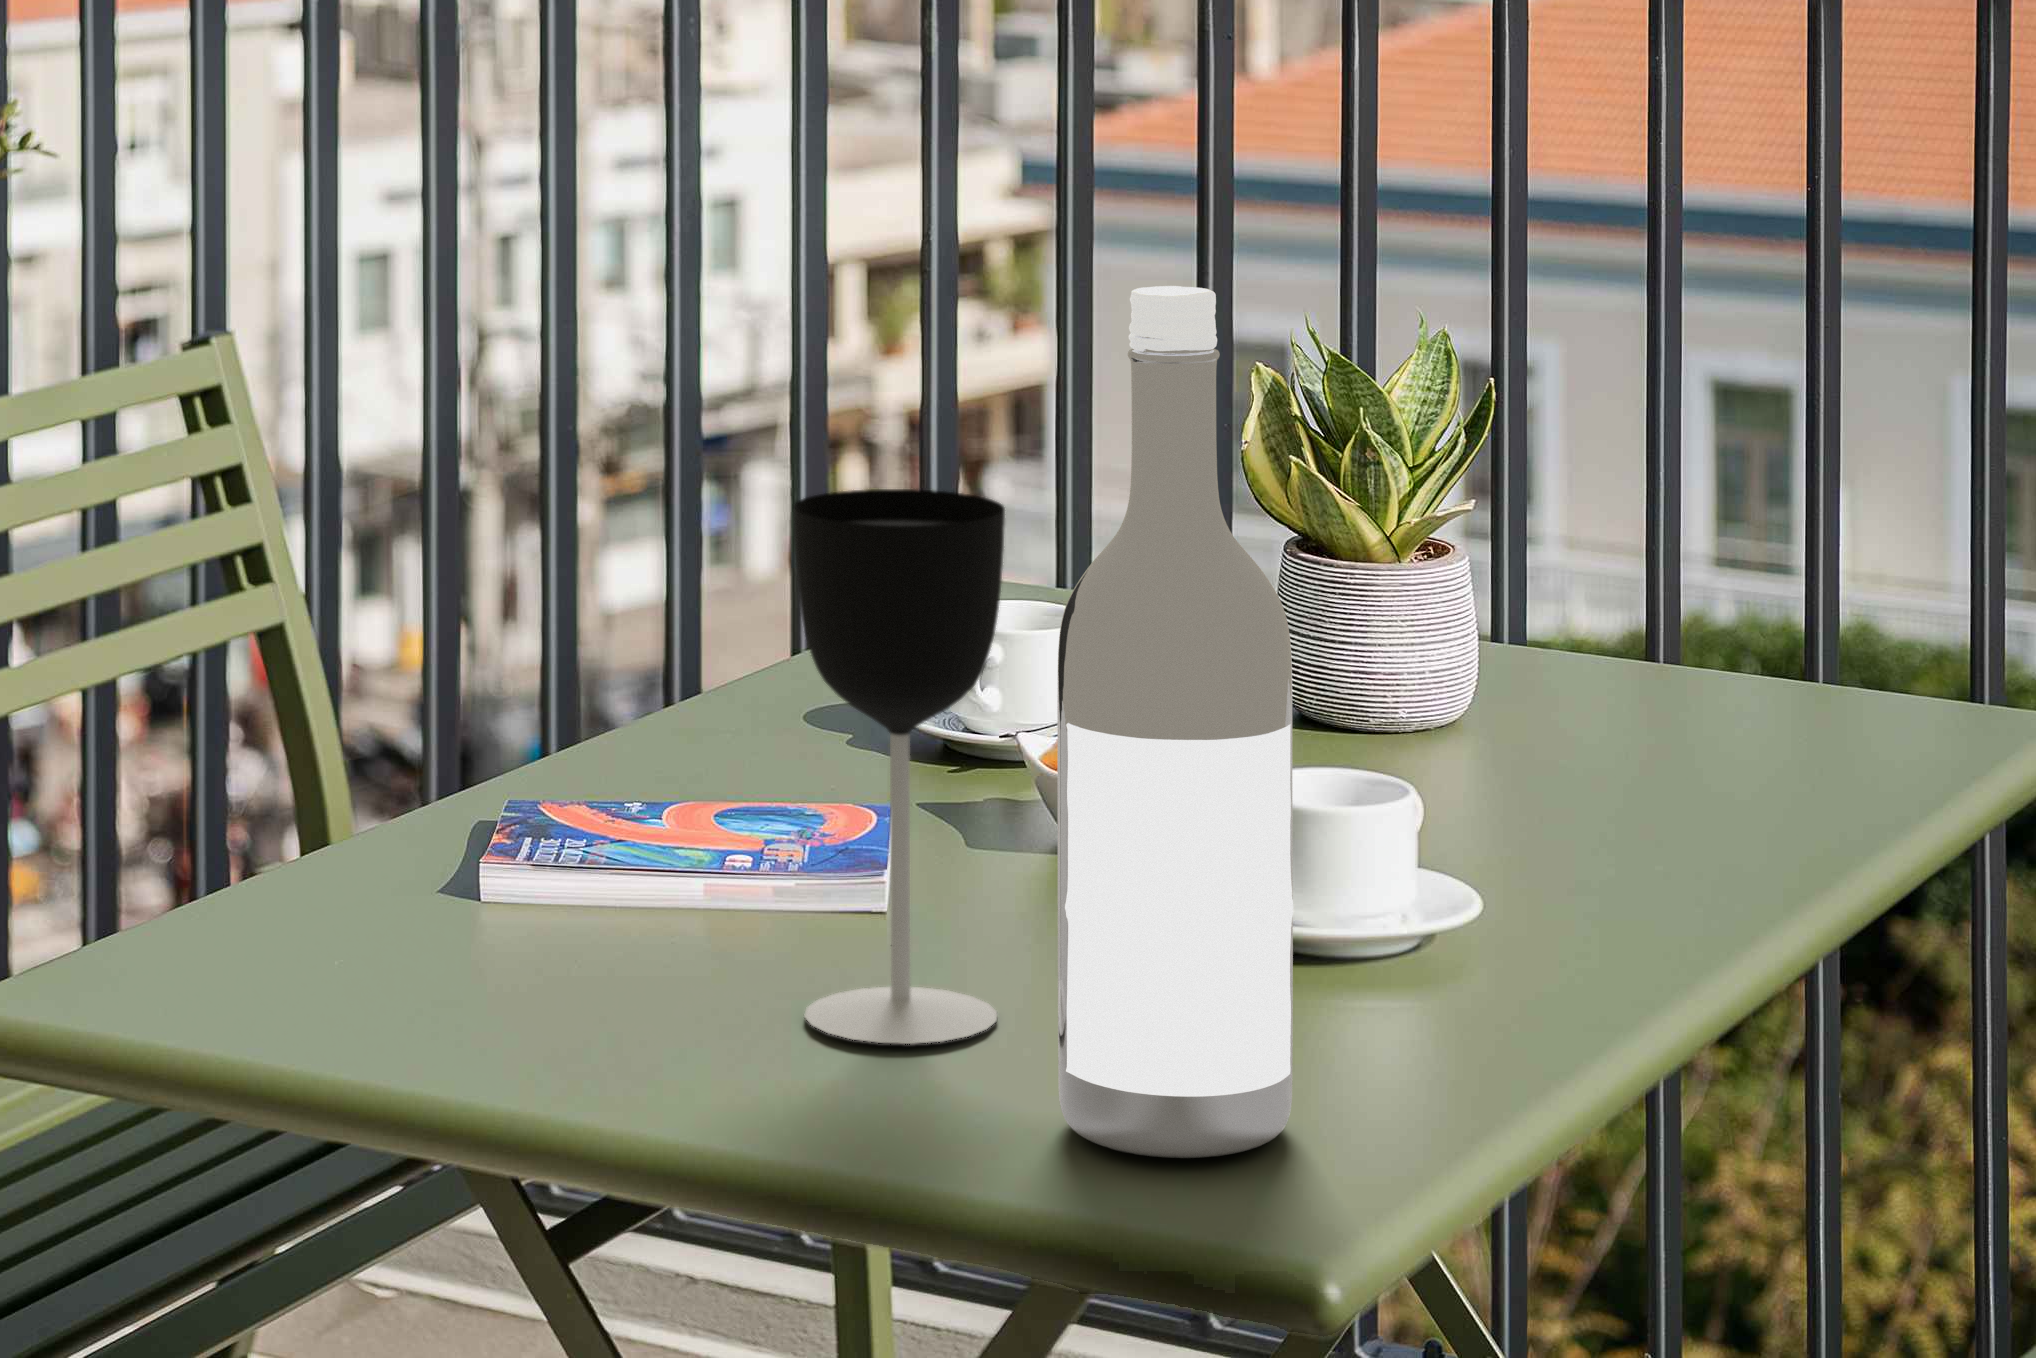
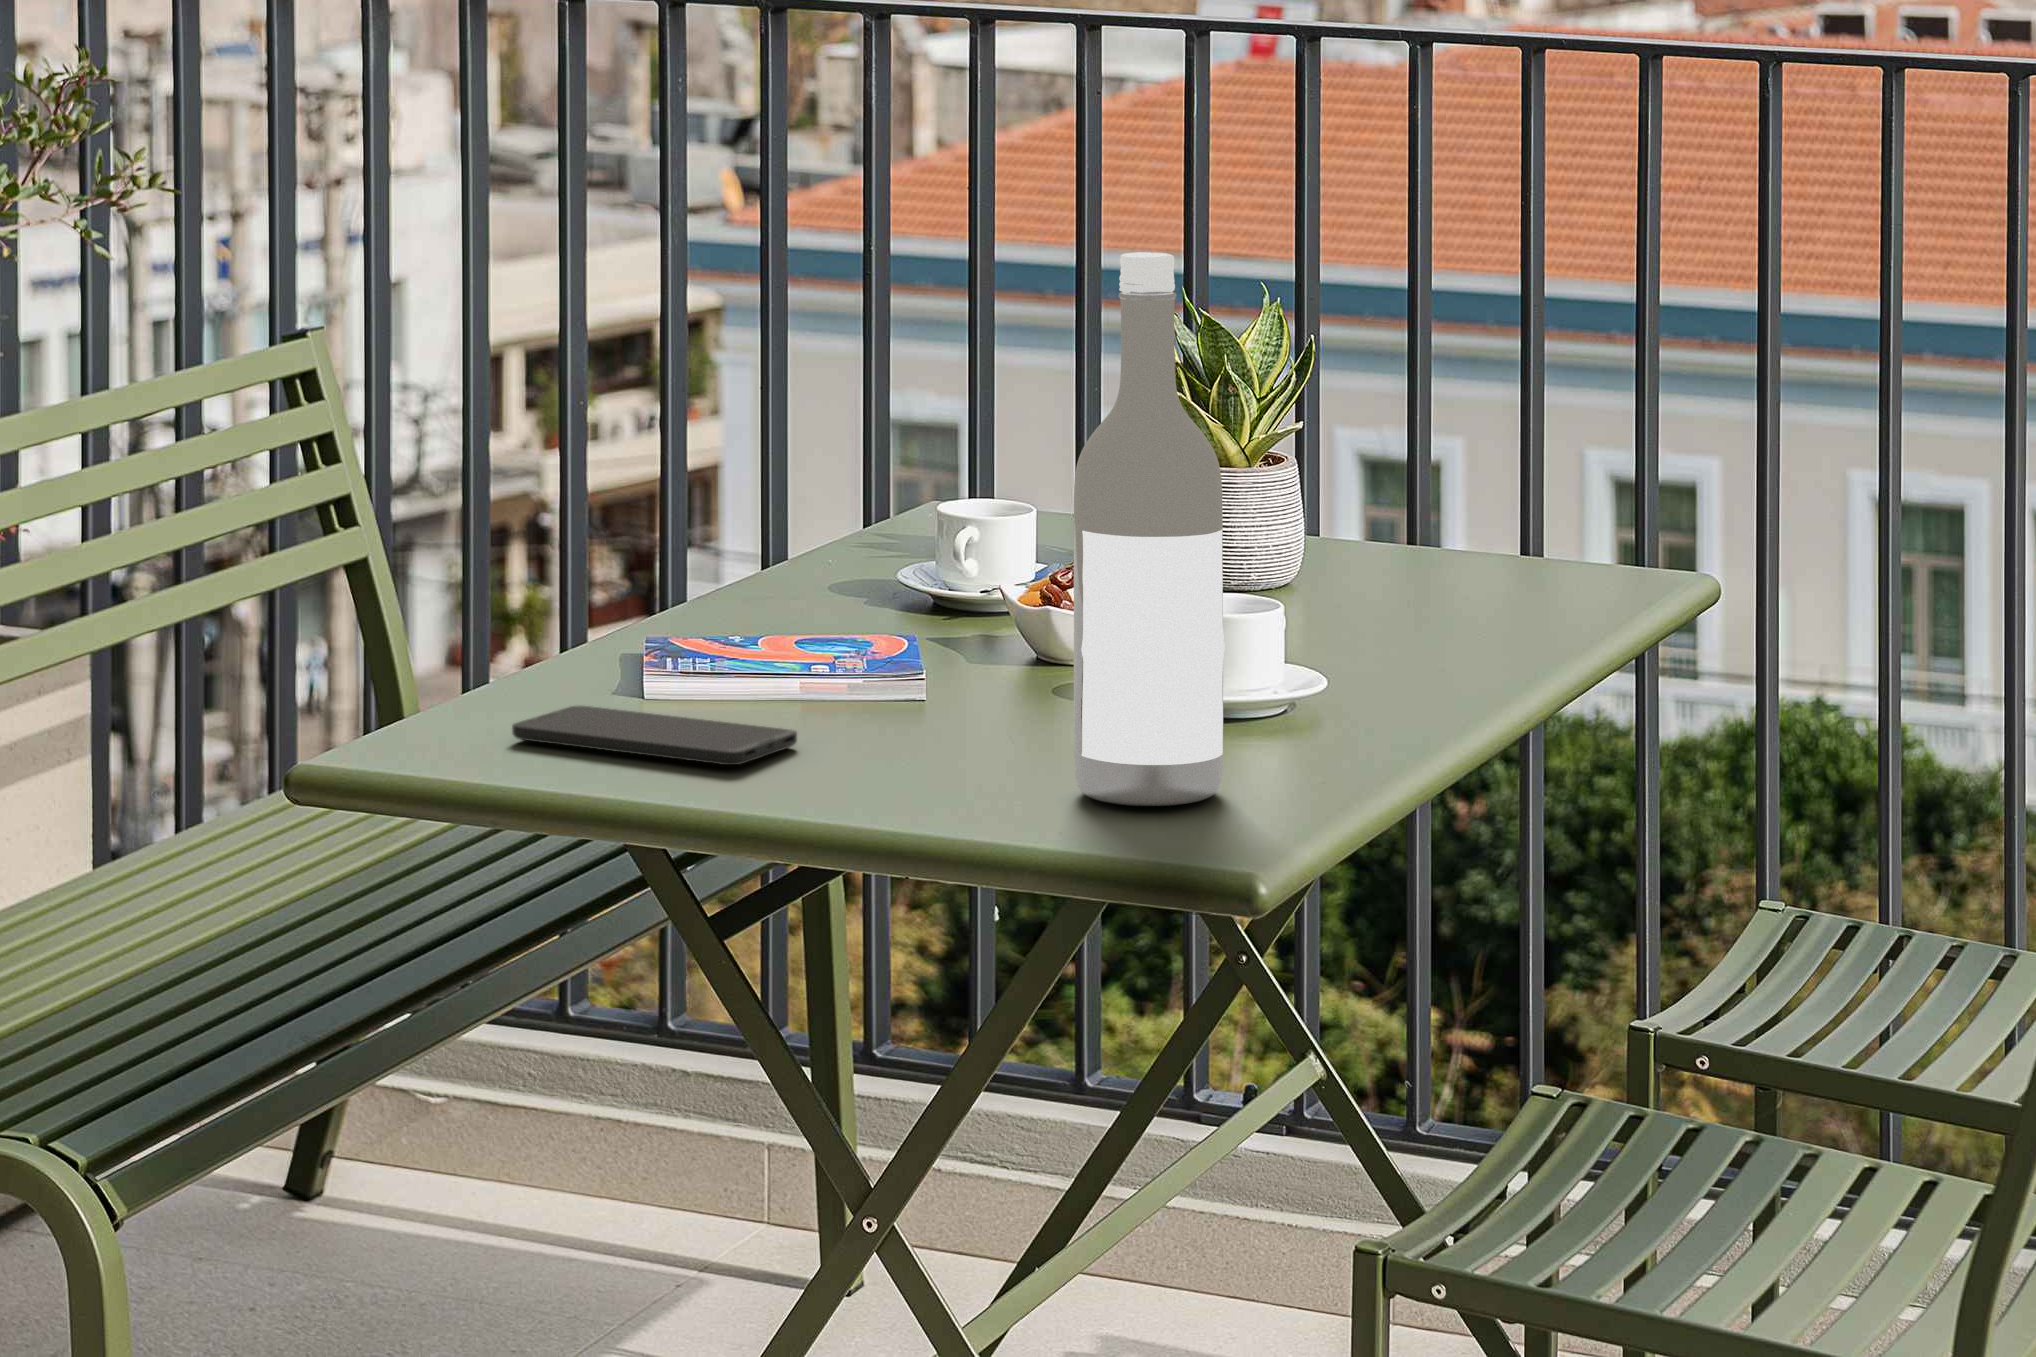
wine glass: present [794,489,1005,1044] -> none [884,397,1024,758]
smartphone: none [261,923,668,1046] -> present [512,706,797,765]

